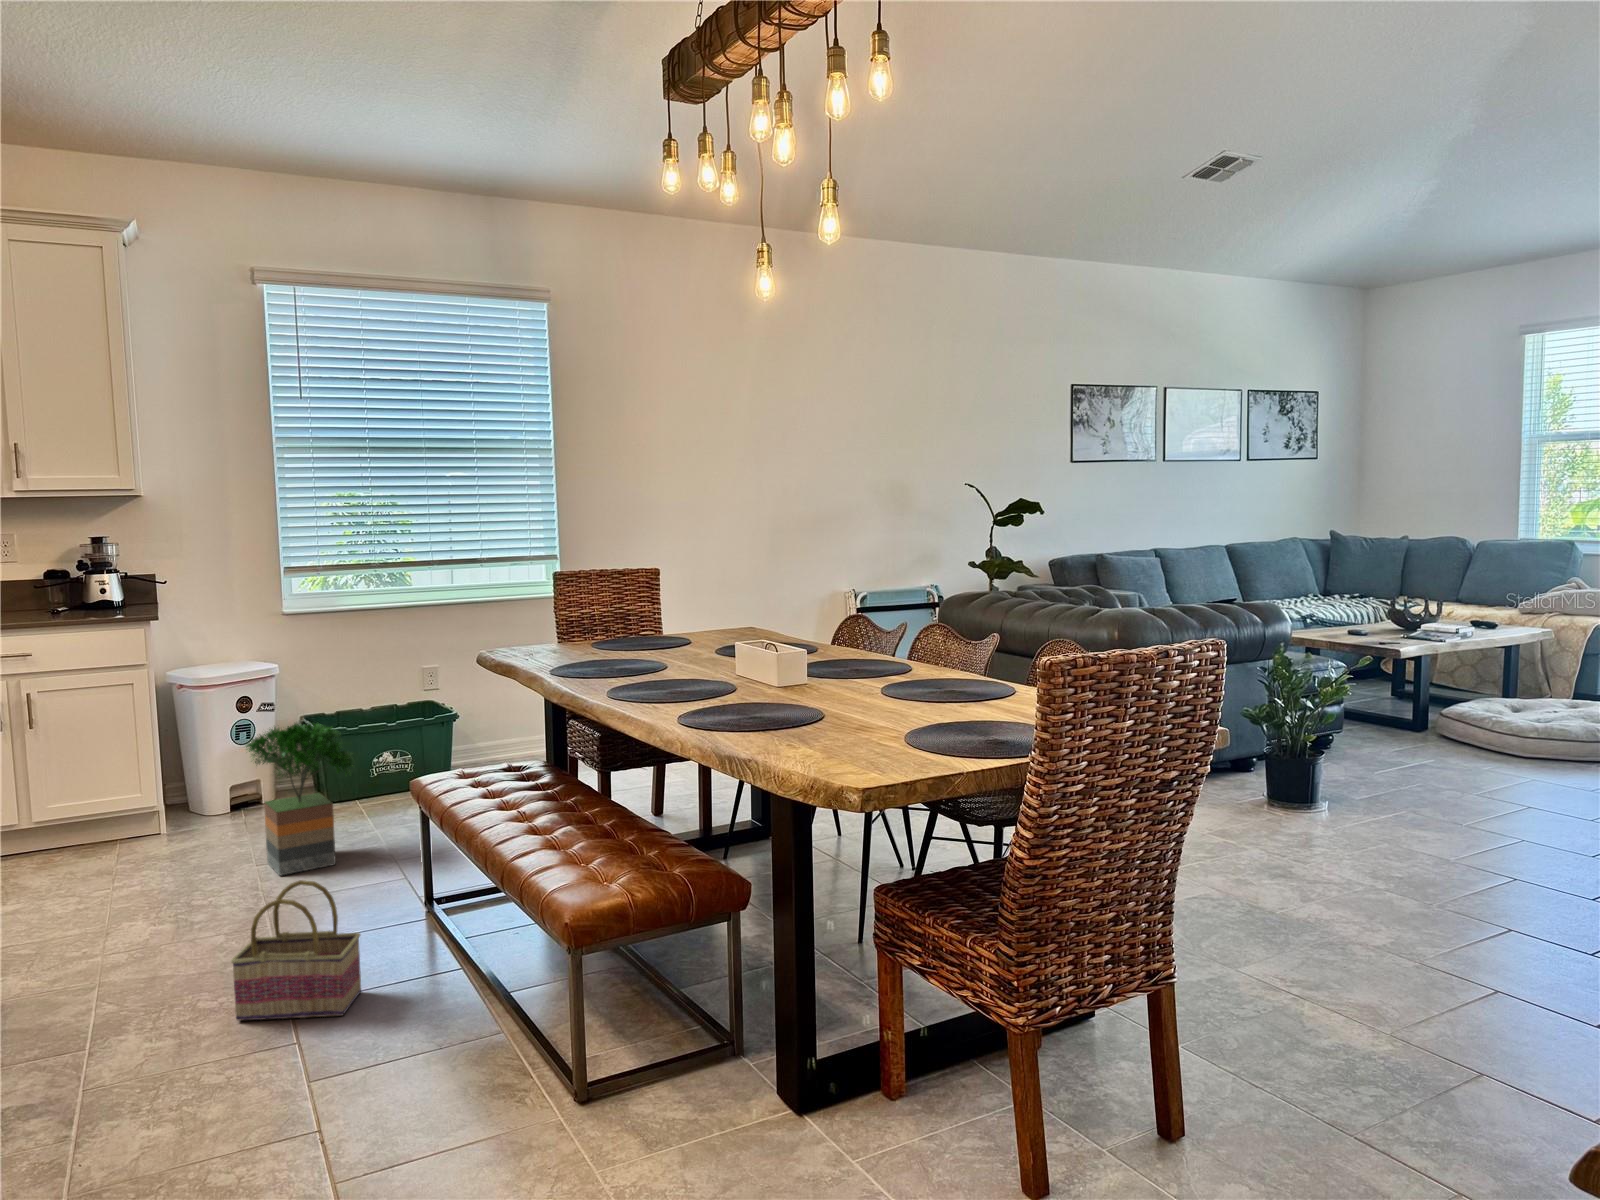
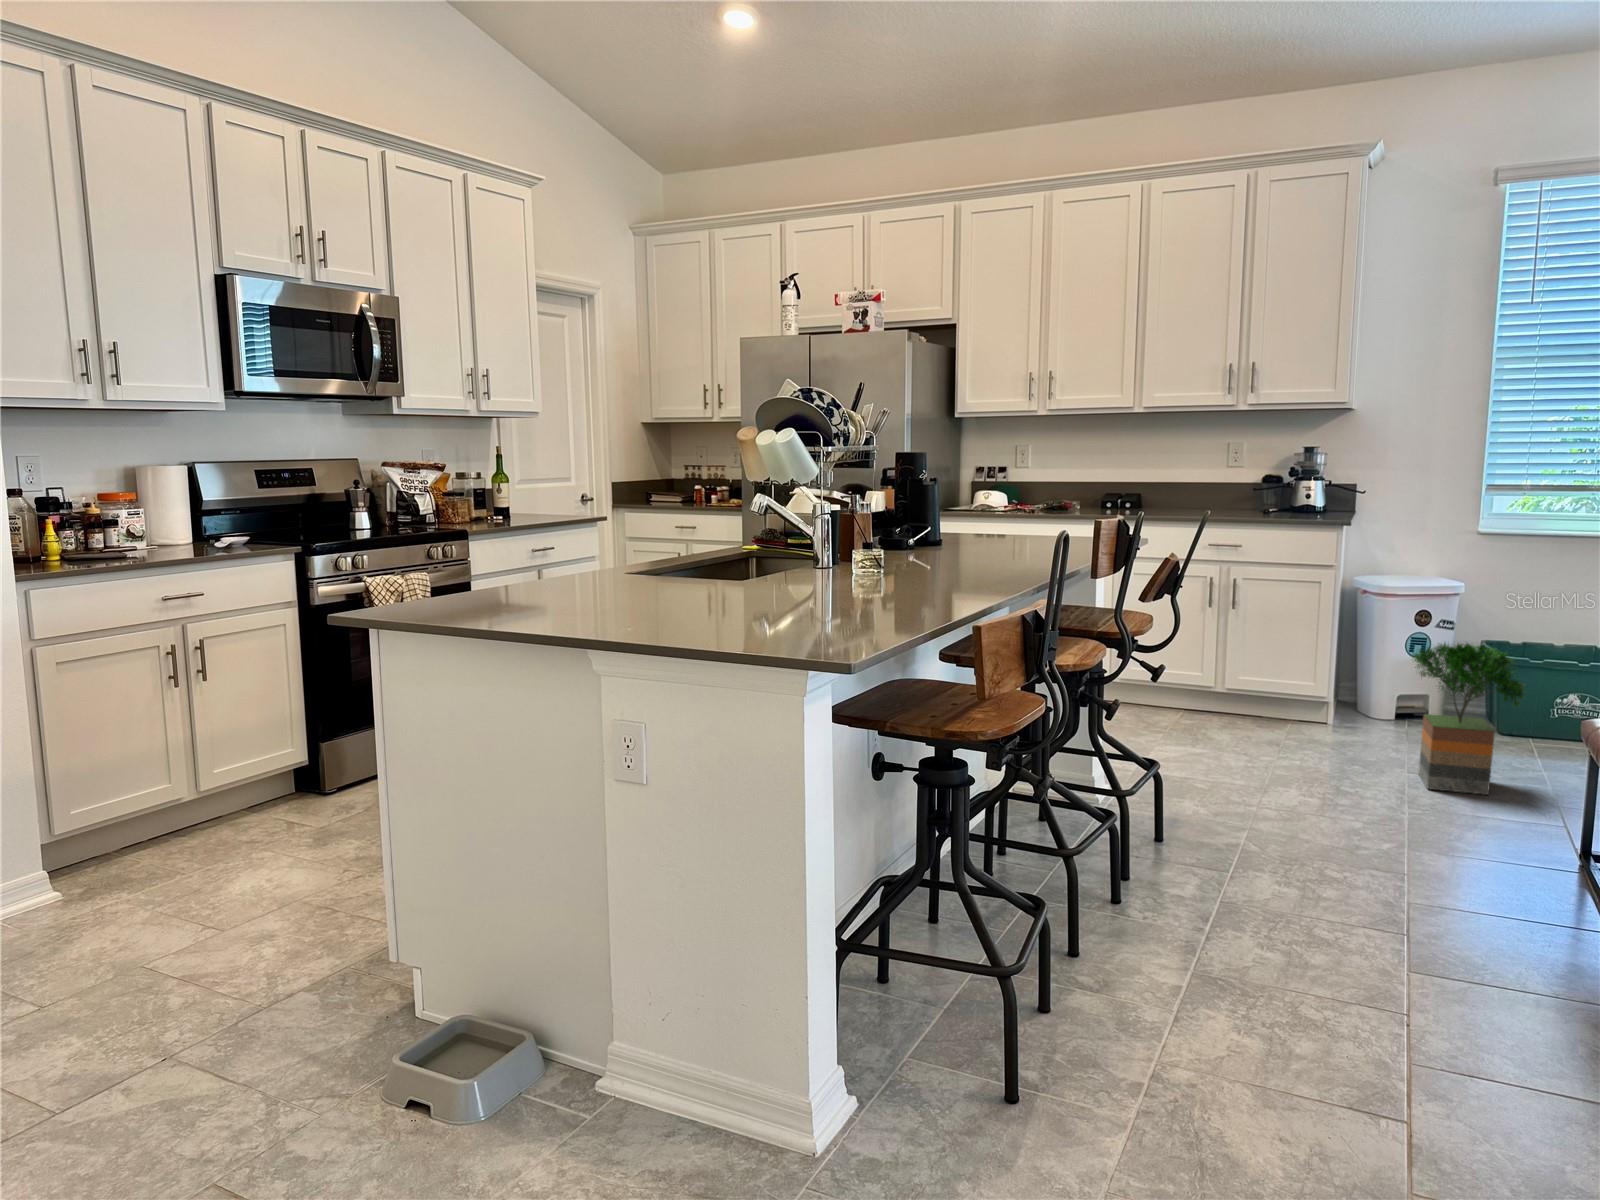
basket: present [231,880,361,1020] -> none [1354,788,1489,931]

